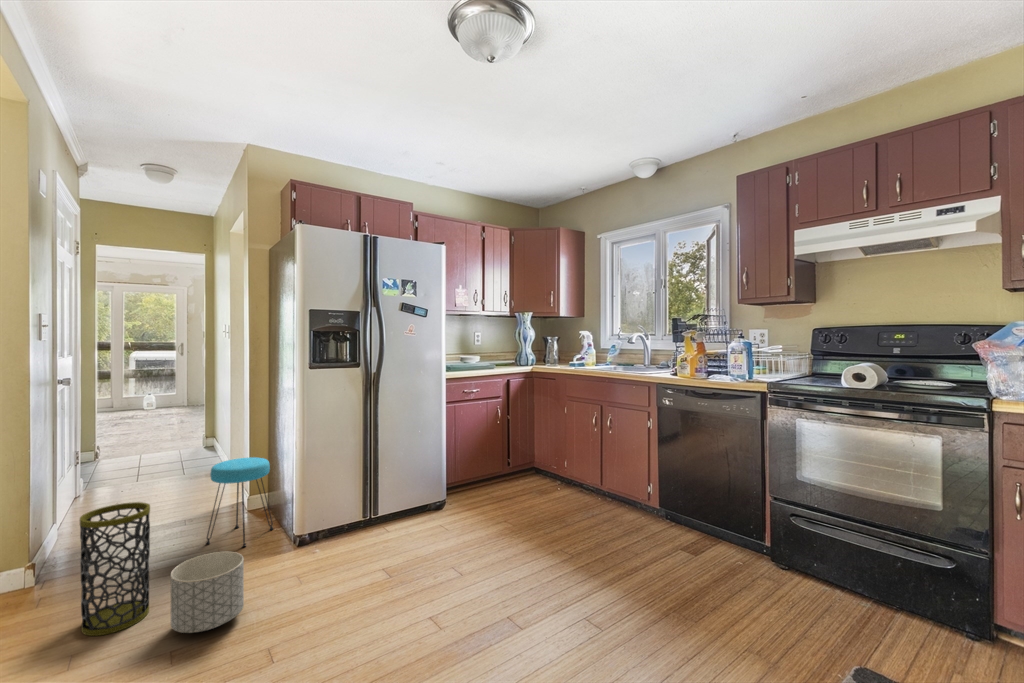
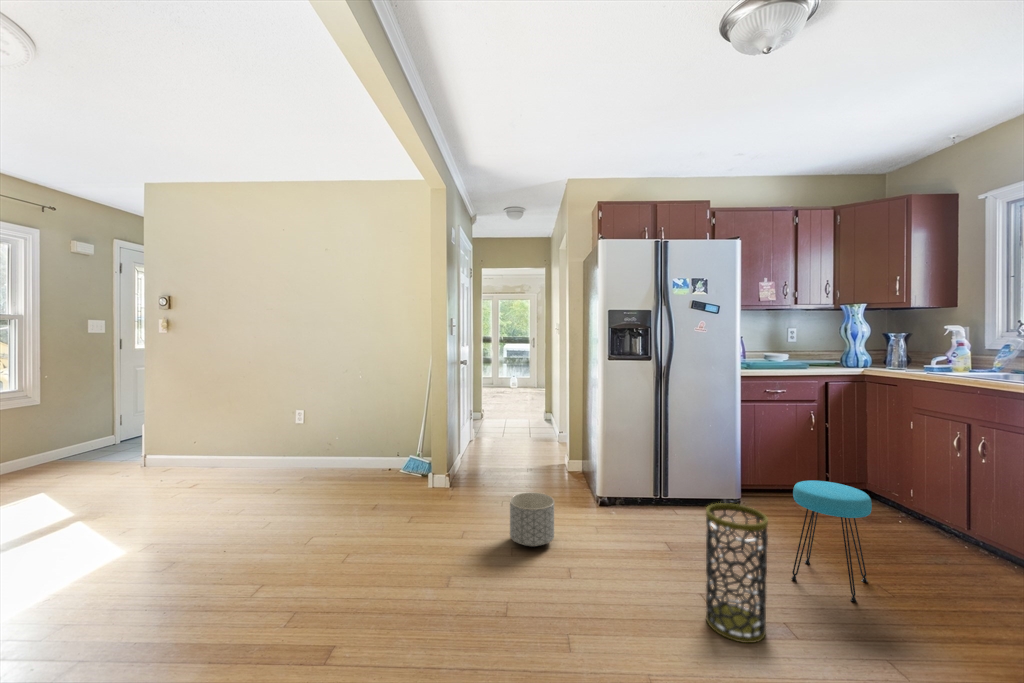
stool: present [206,457,273,547] -> present [791,481,872,602]
trash can: present [80,502,150,636] -> present [706,503,768,643]

